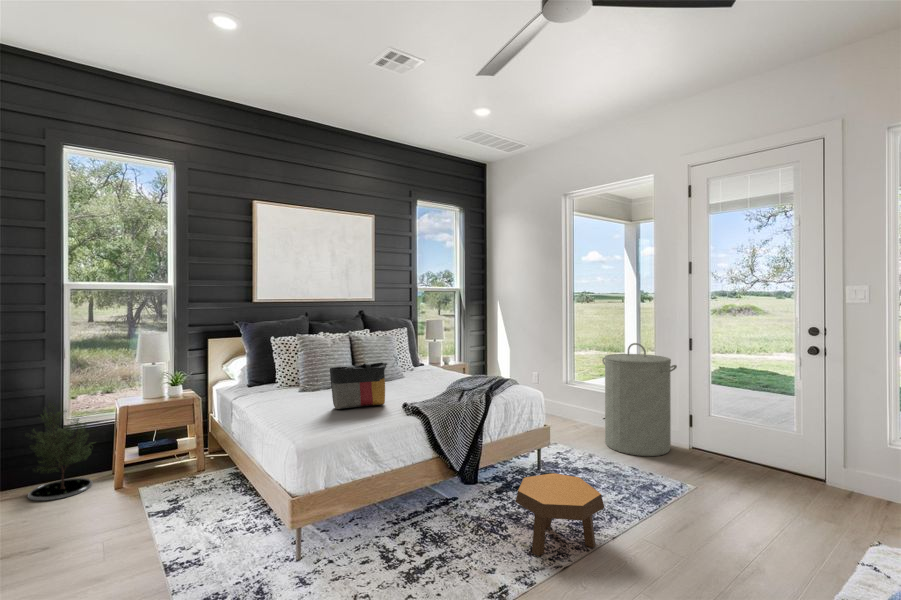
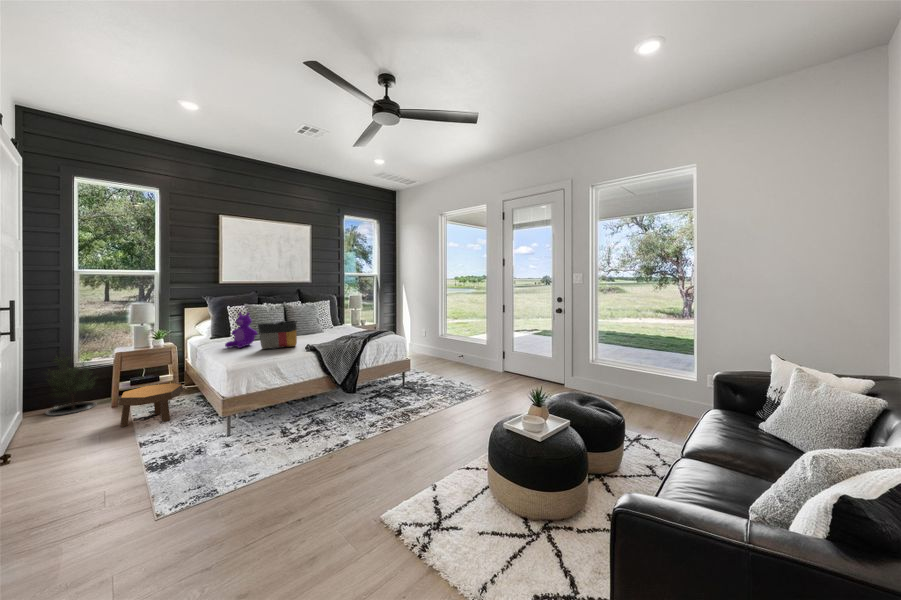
laundry hamper: present [602,343,677,456] -> none [452,309,492,376]
teddy bear: none [277,348,323,405] -> present [225,312,257,348]
footstool: present [516,473,604,556] -> present [118,383,183,427]

